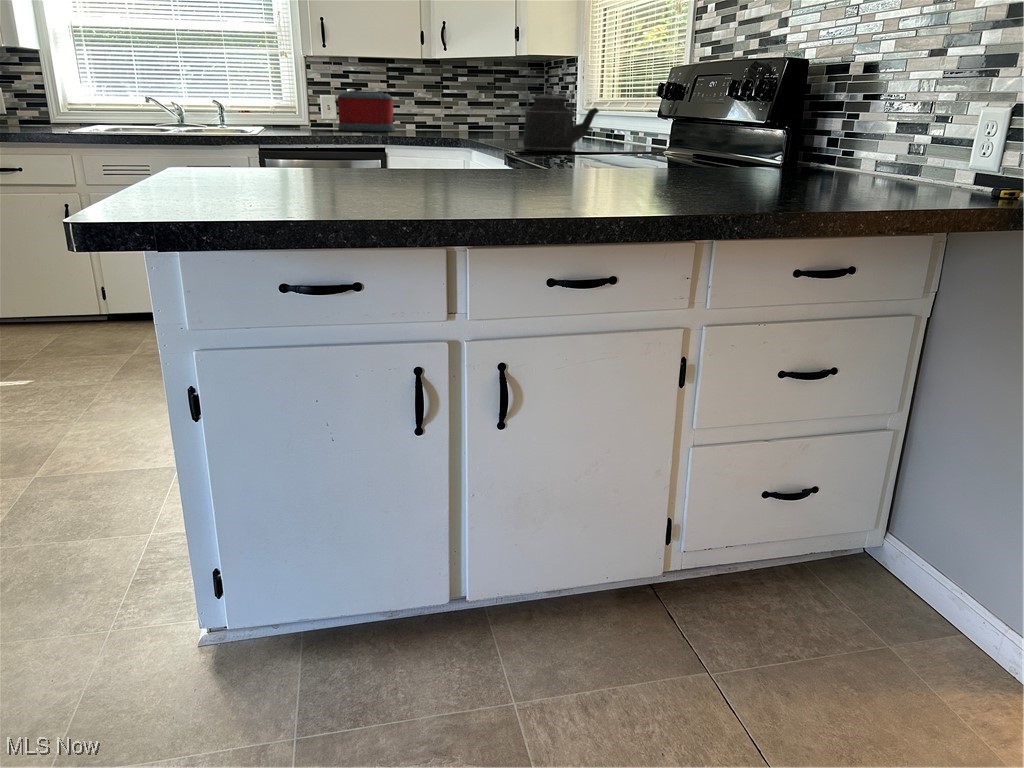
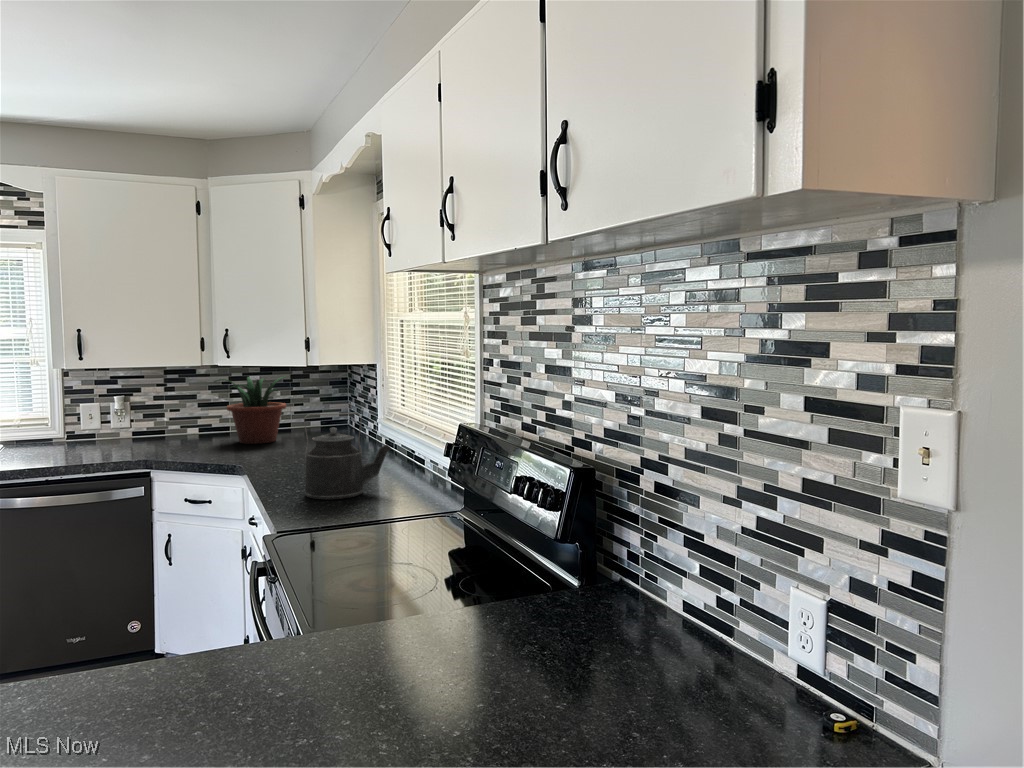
potted plant: none [432,72,493,134] -> present [214,377,286,444]
toaster: present [335,91,395,132] -> none [96,399,172,446]

